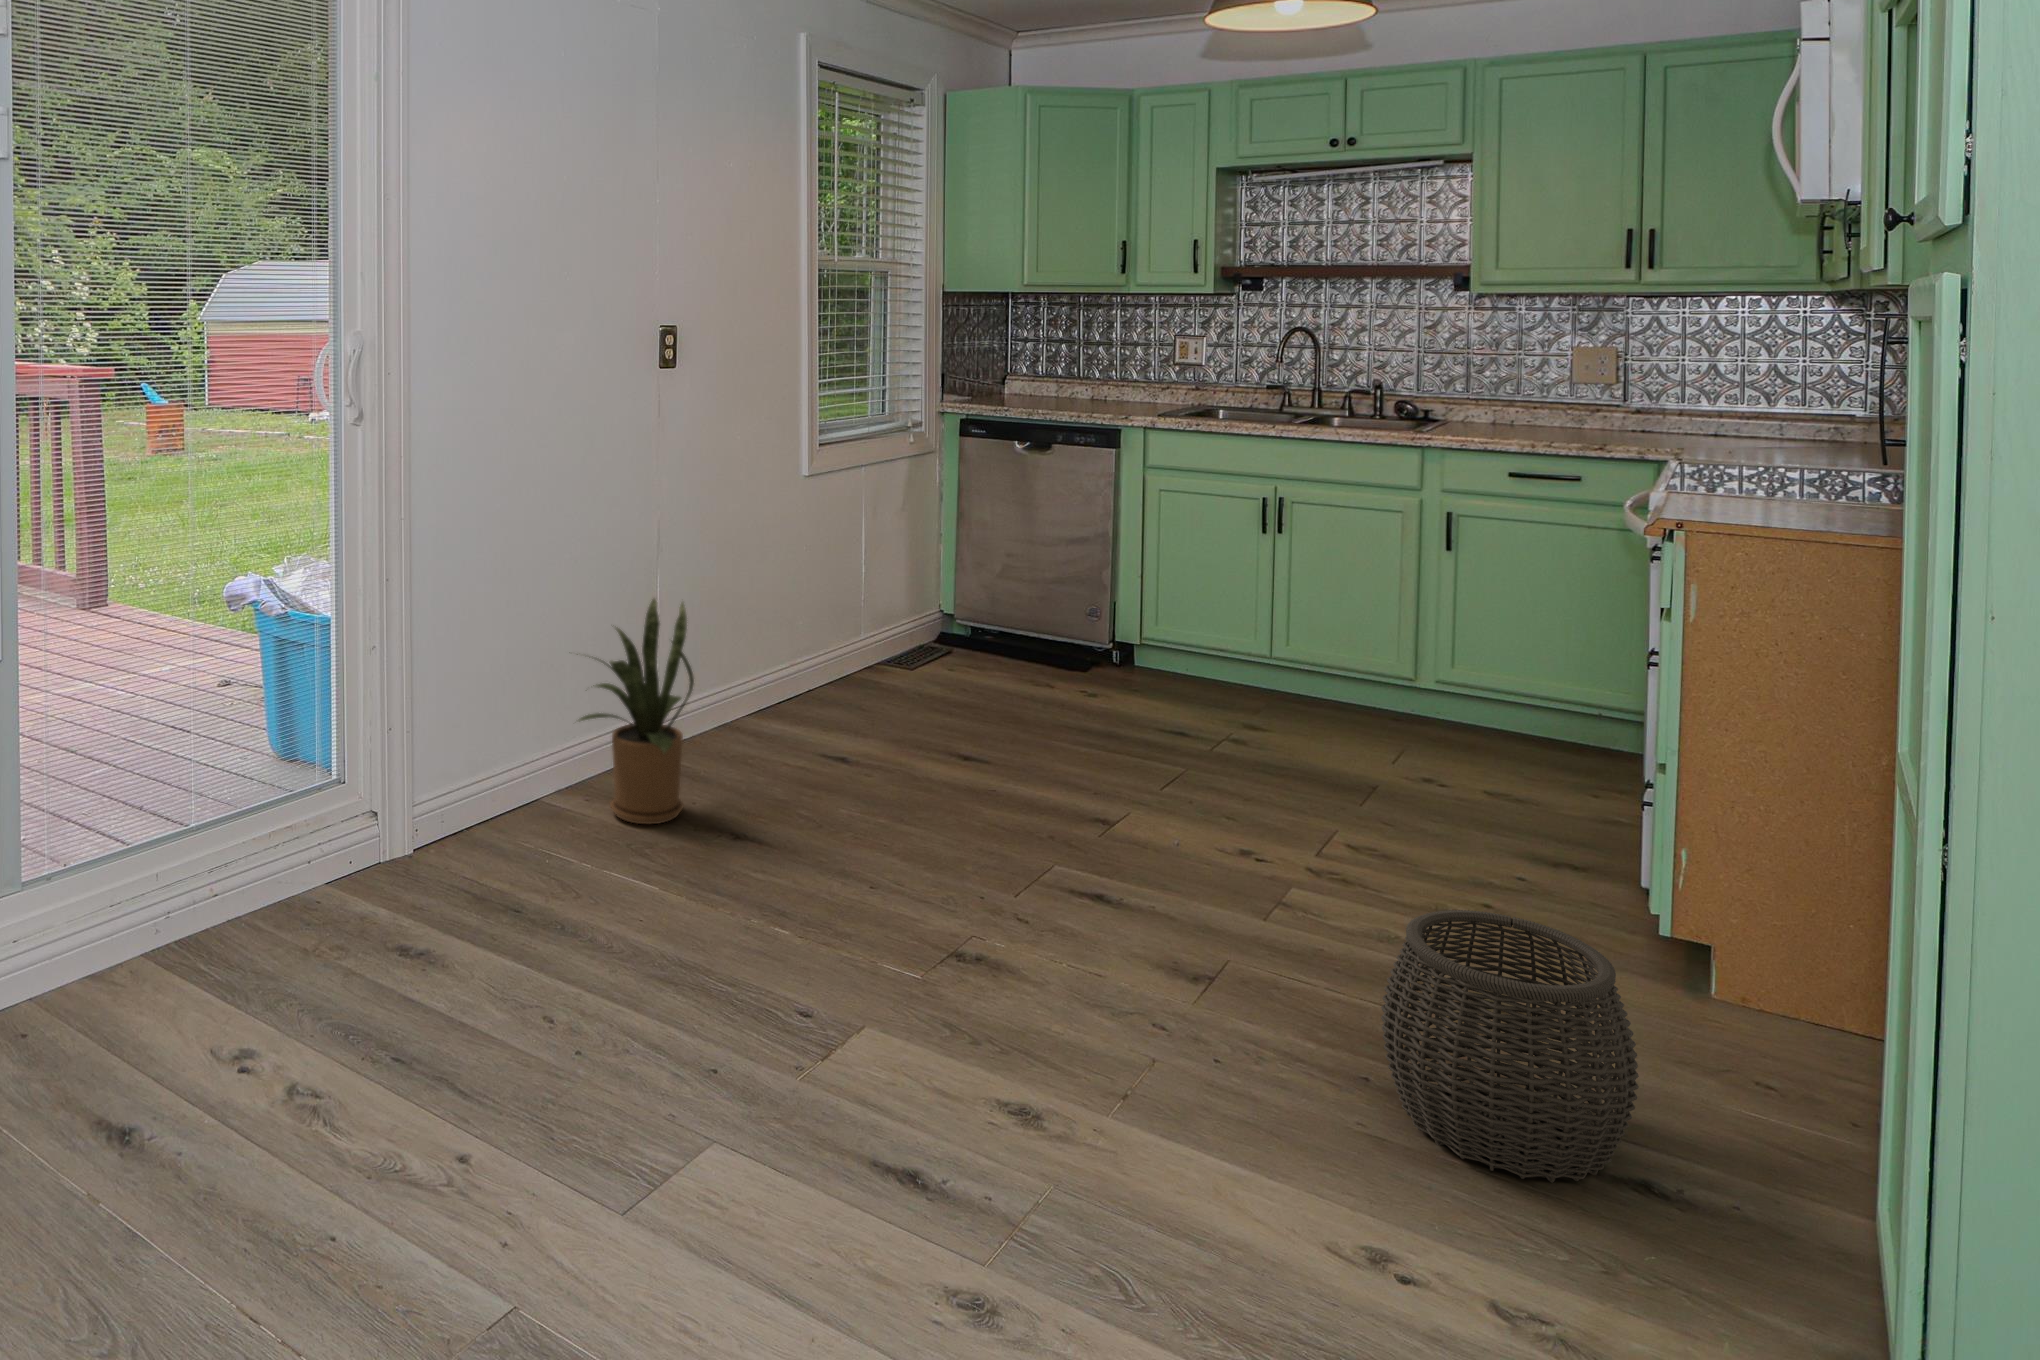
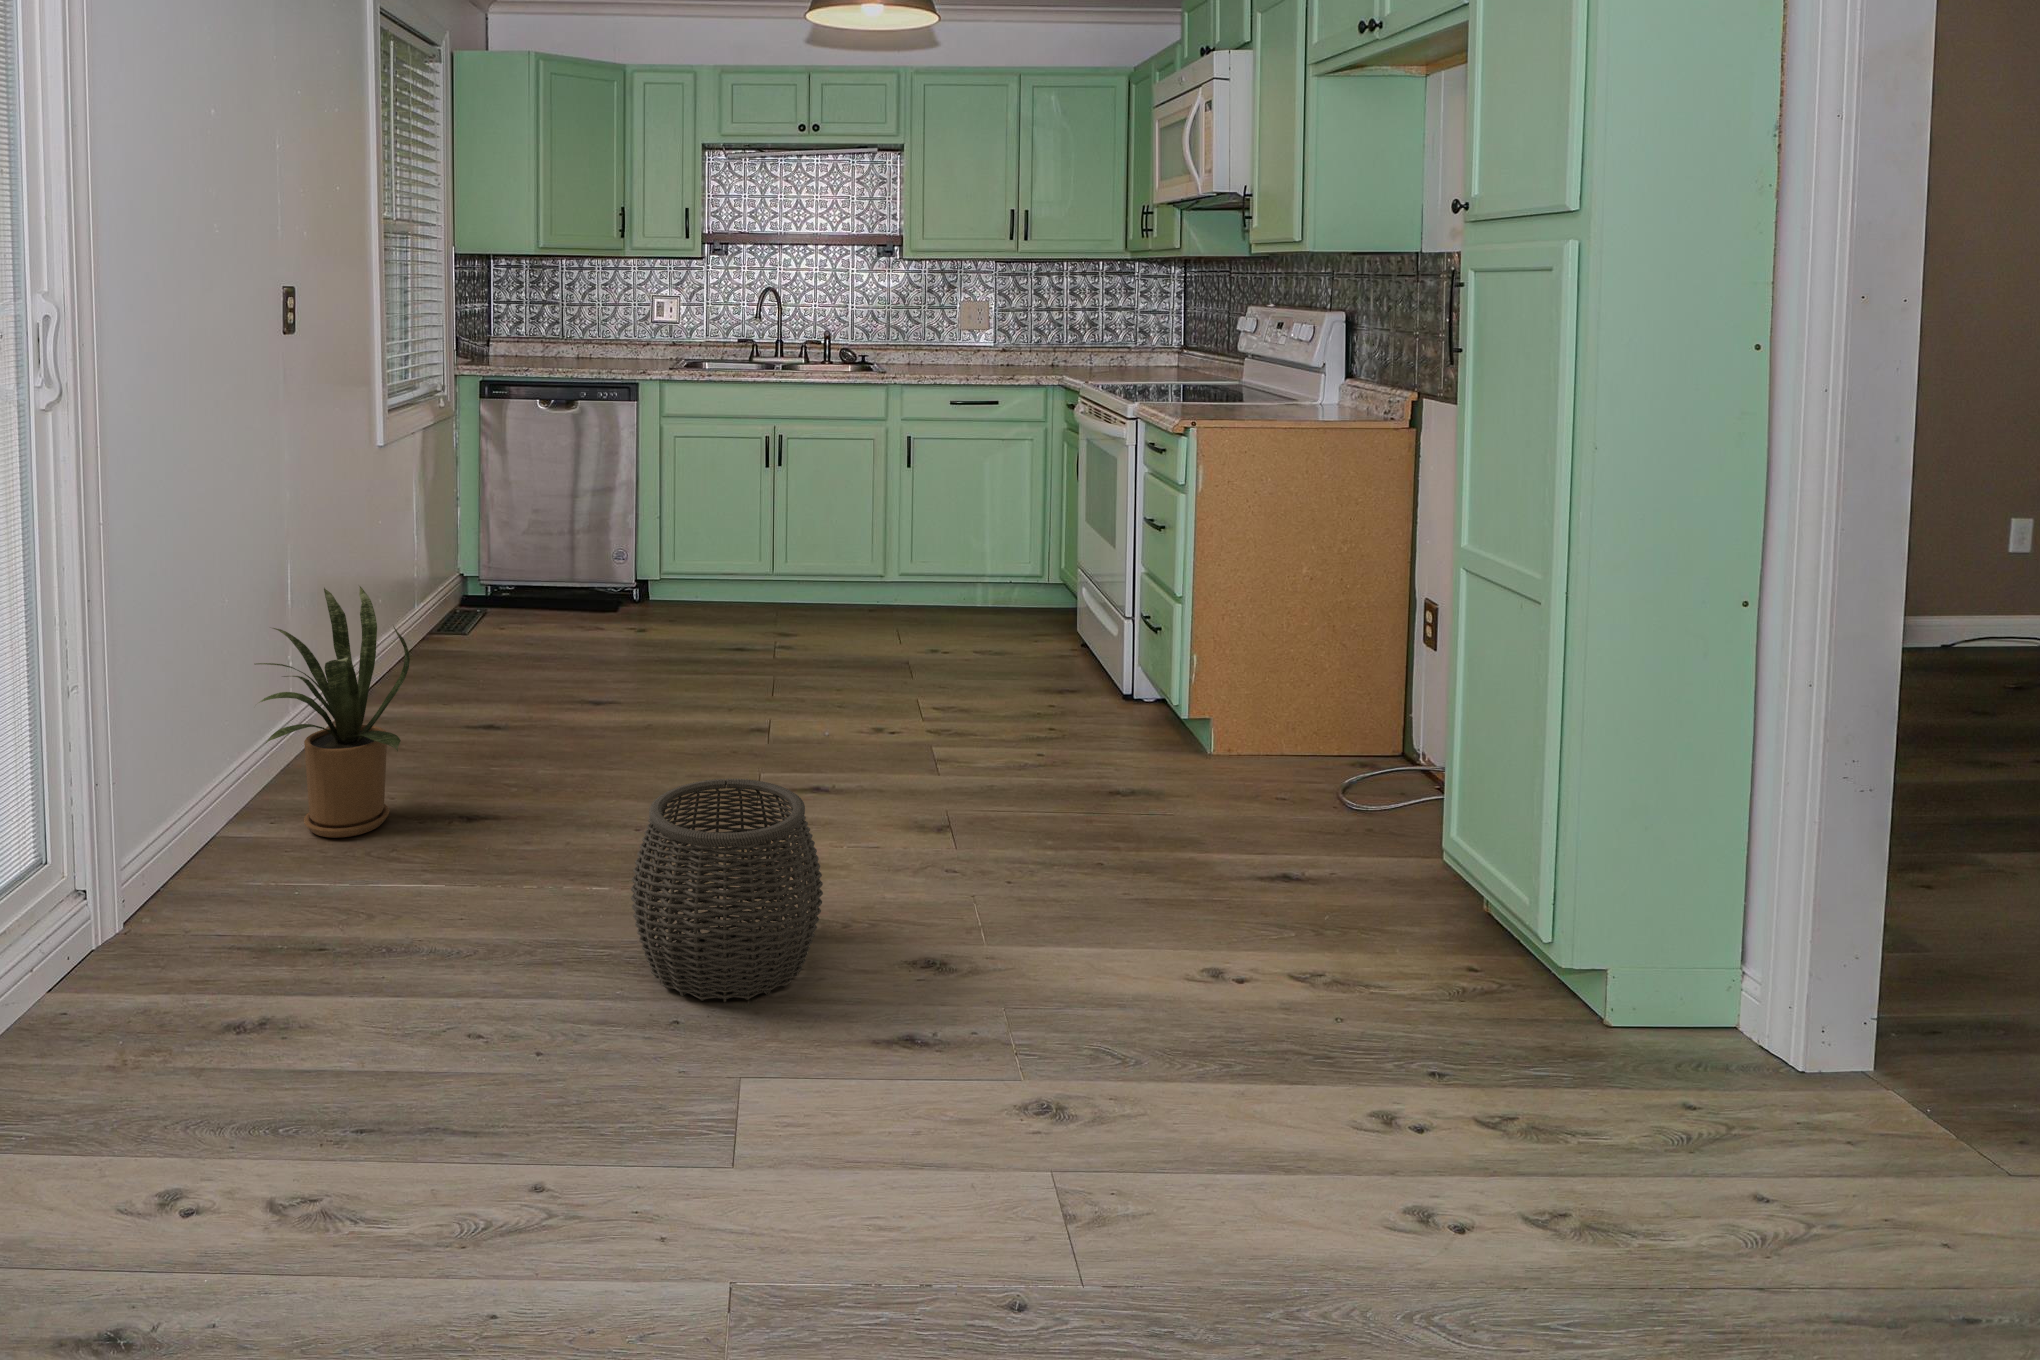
woven basket: present [1381,910,1639,1183] -> present [631,779,823,1002]

